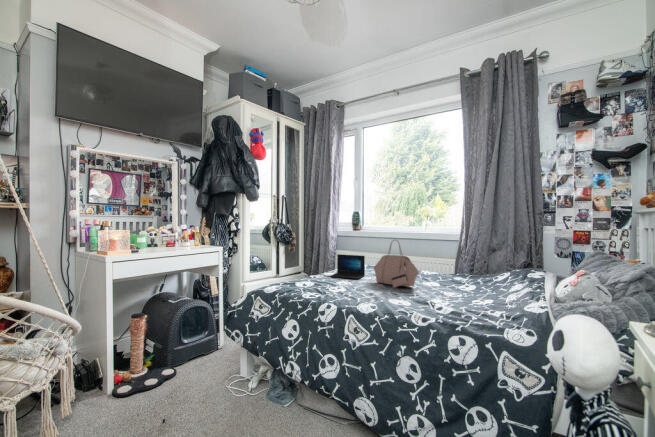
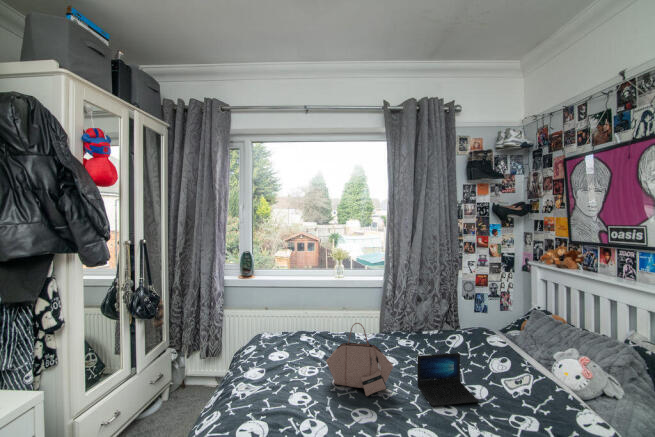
laptop: present [331,254,365,279] -> present [417,353,479,406]

